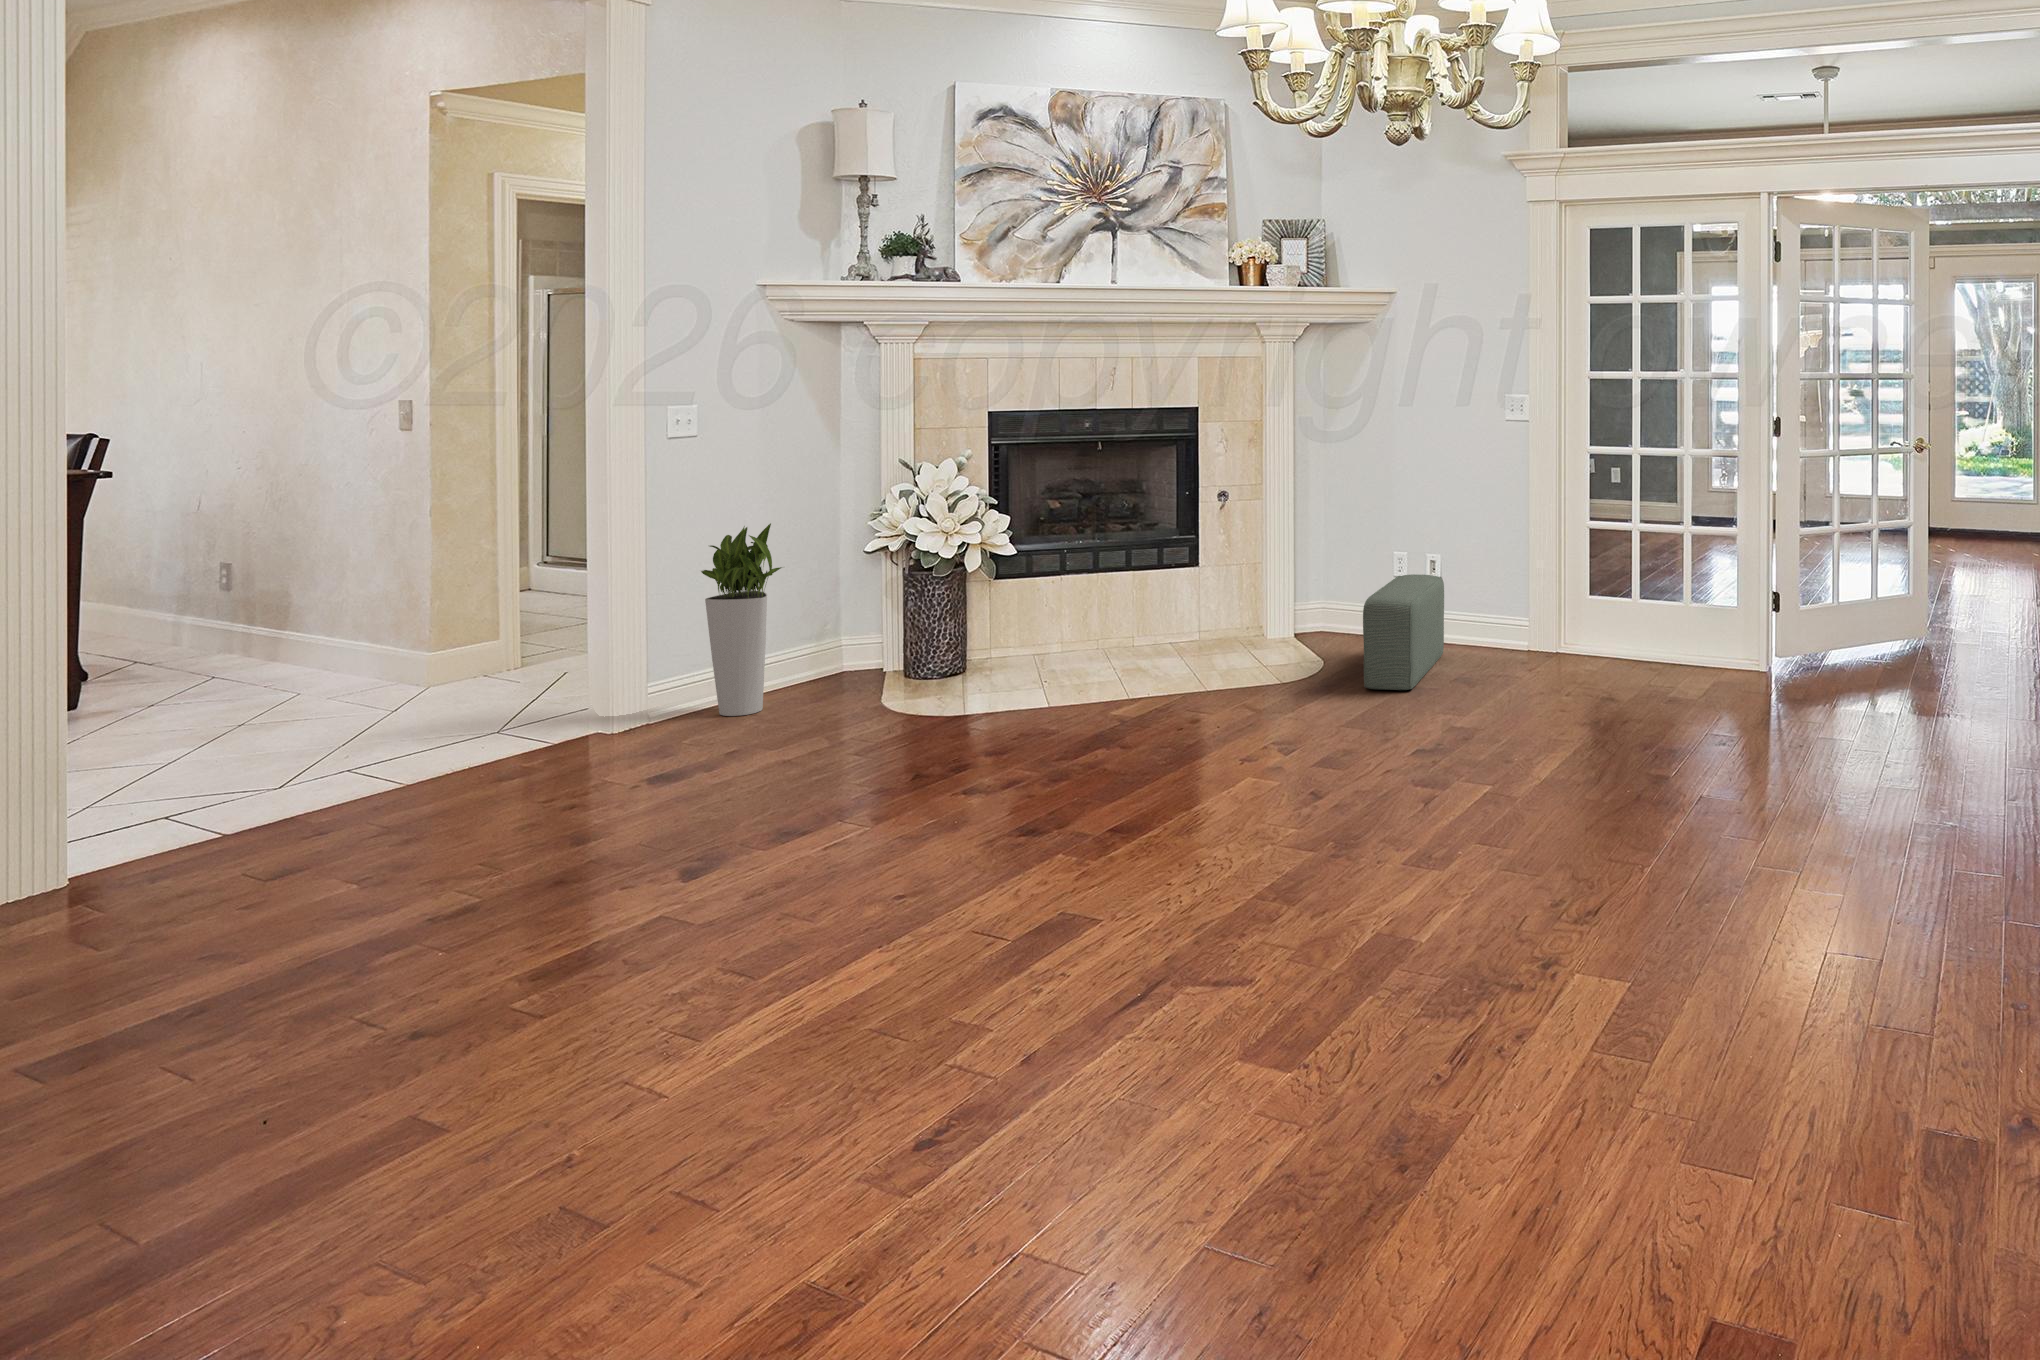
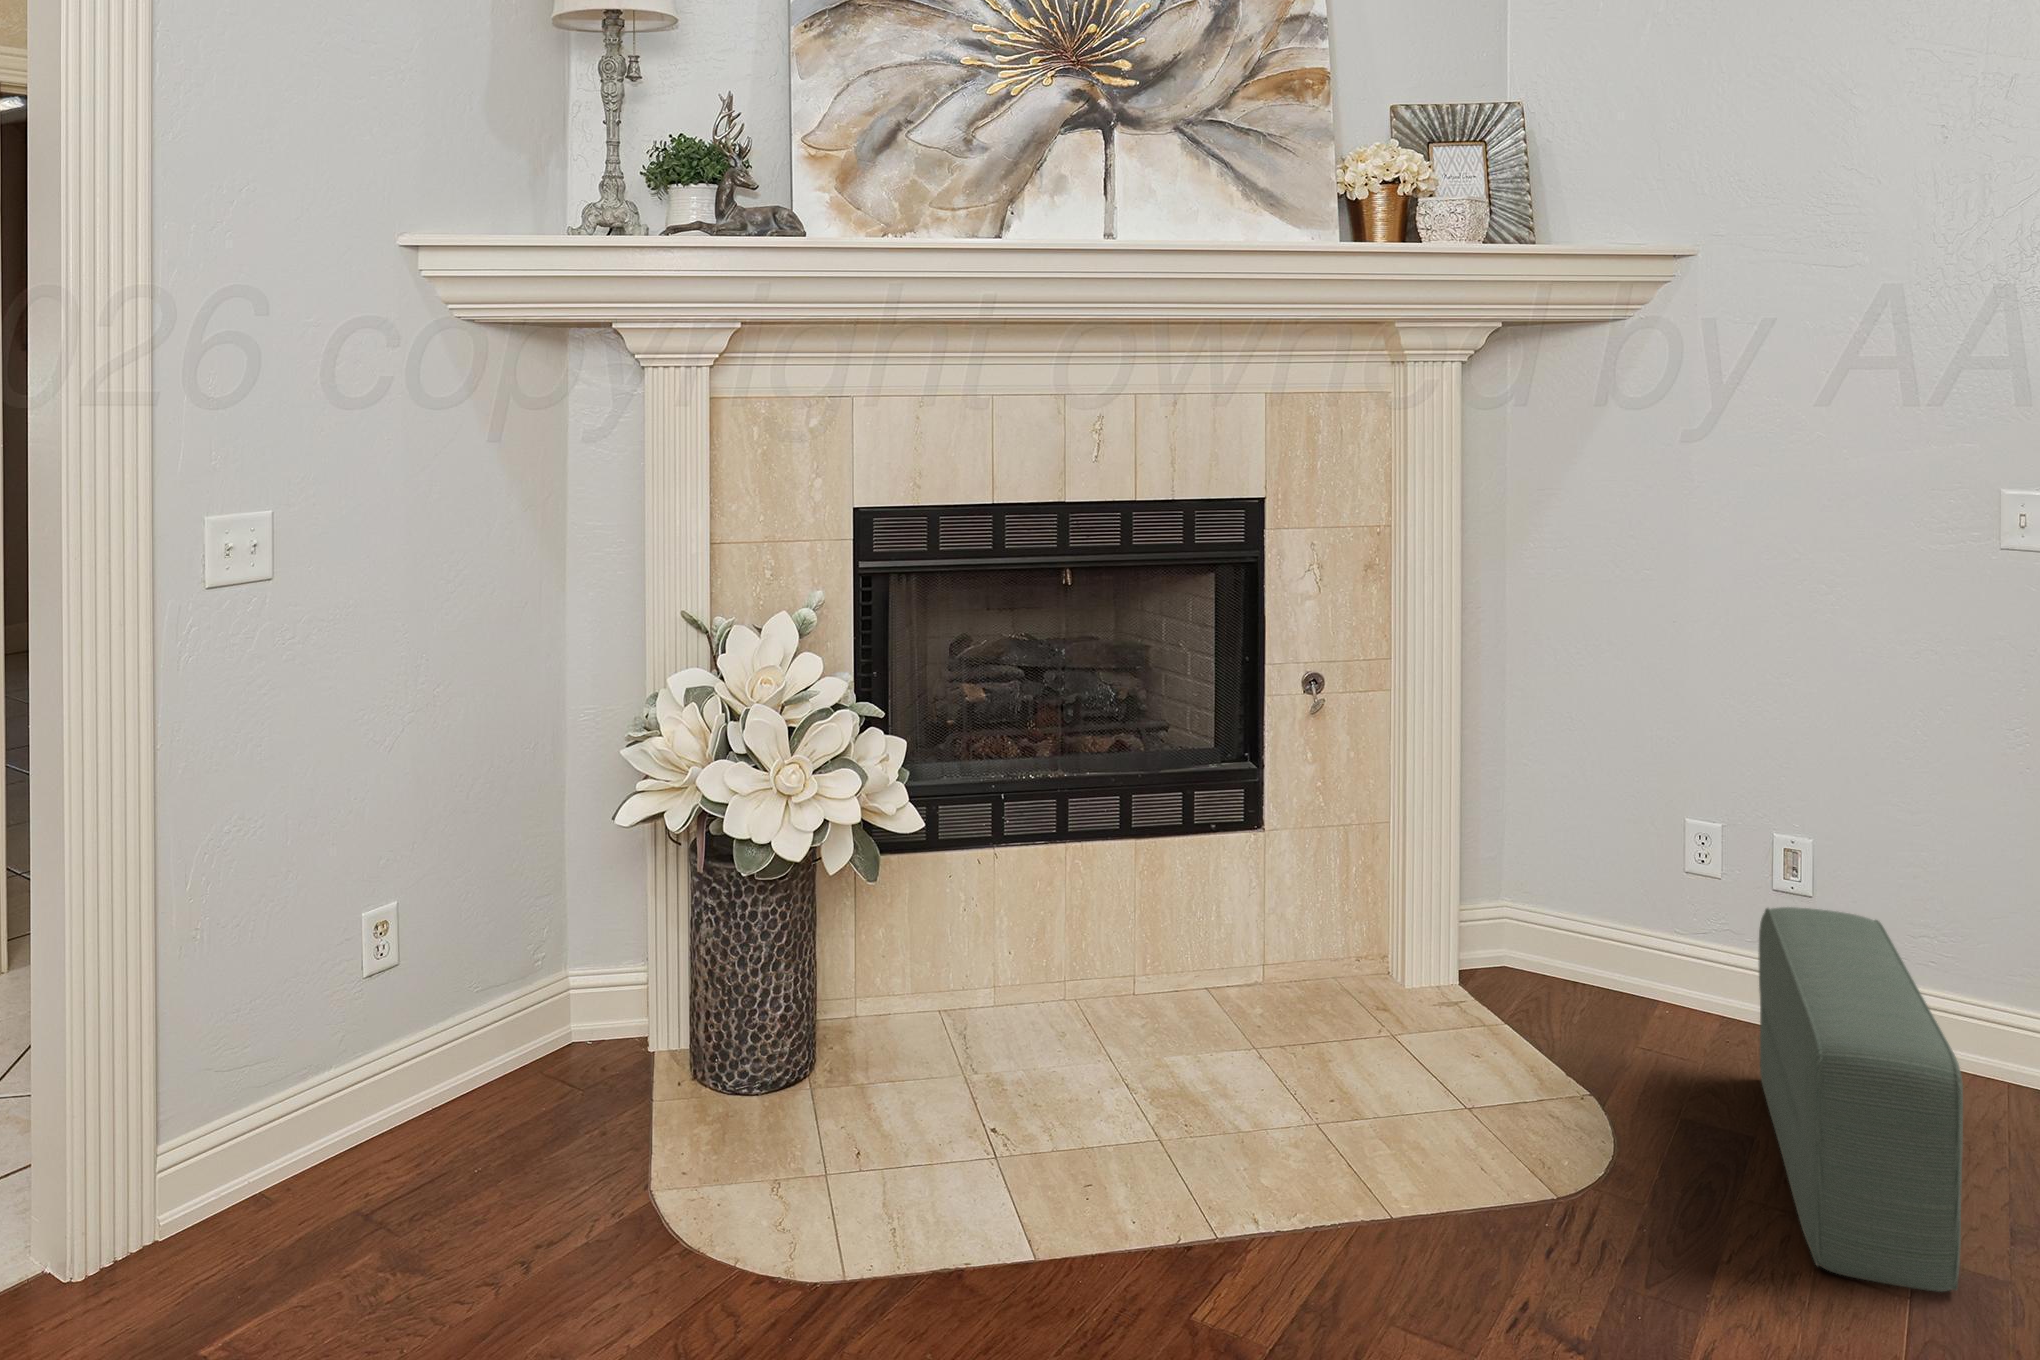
planter: present [701,523,782,716] -> none [266,776,451,1232]

